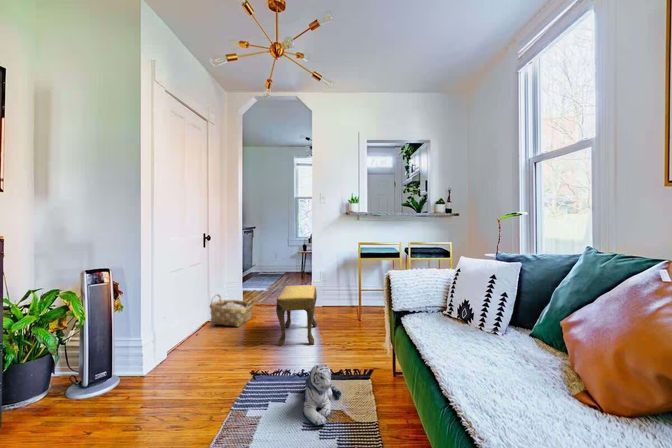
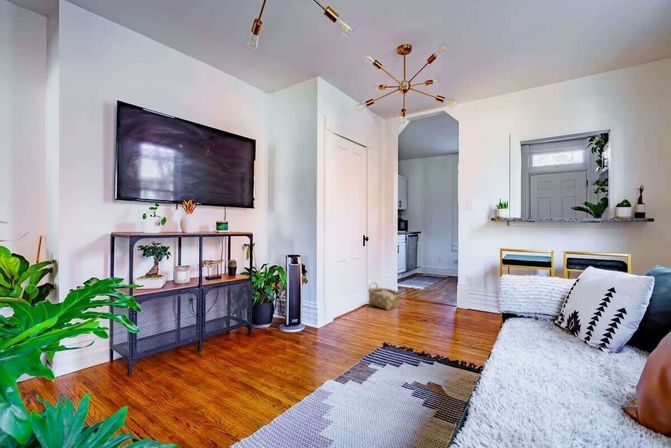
footstool: present [276,285,317,346] -> none [411,282,454,335]
plush toy: present [302,365,341,426] -> none [409,343,447,390]

